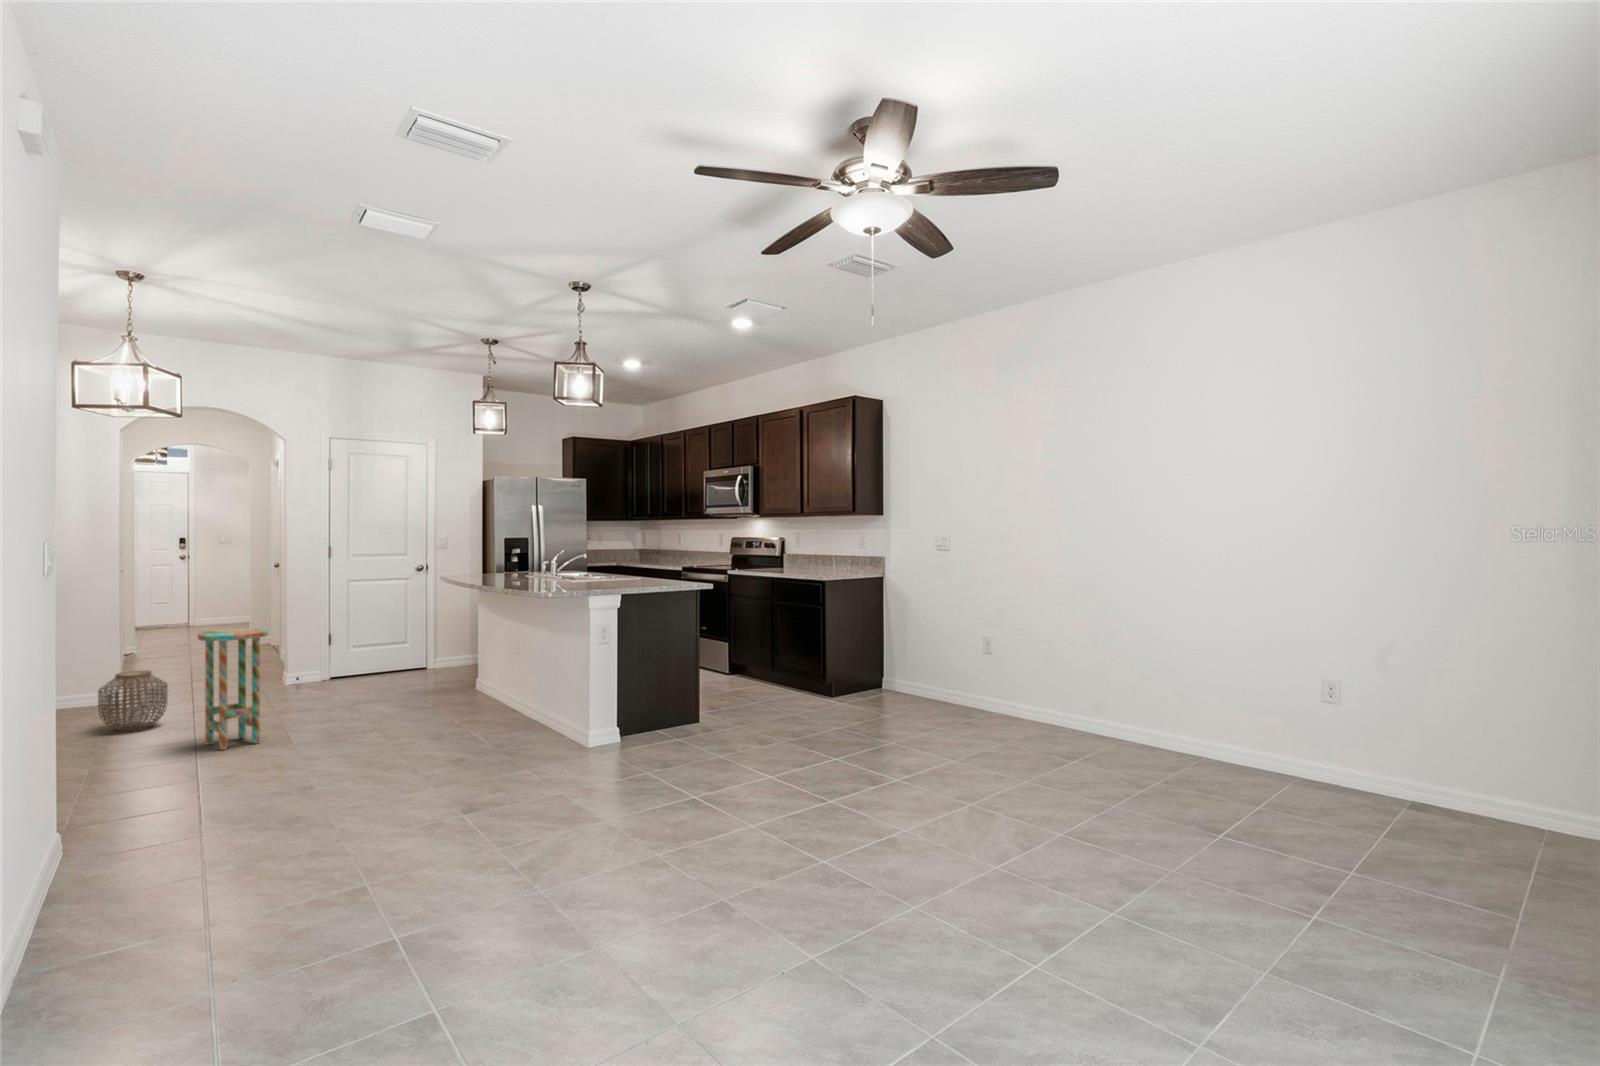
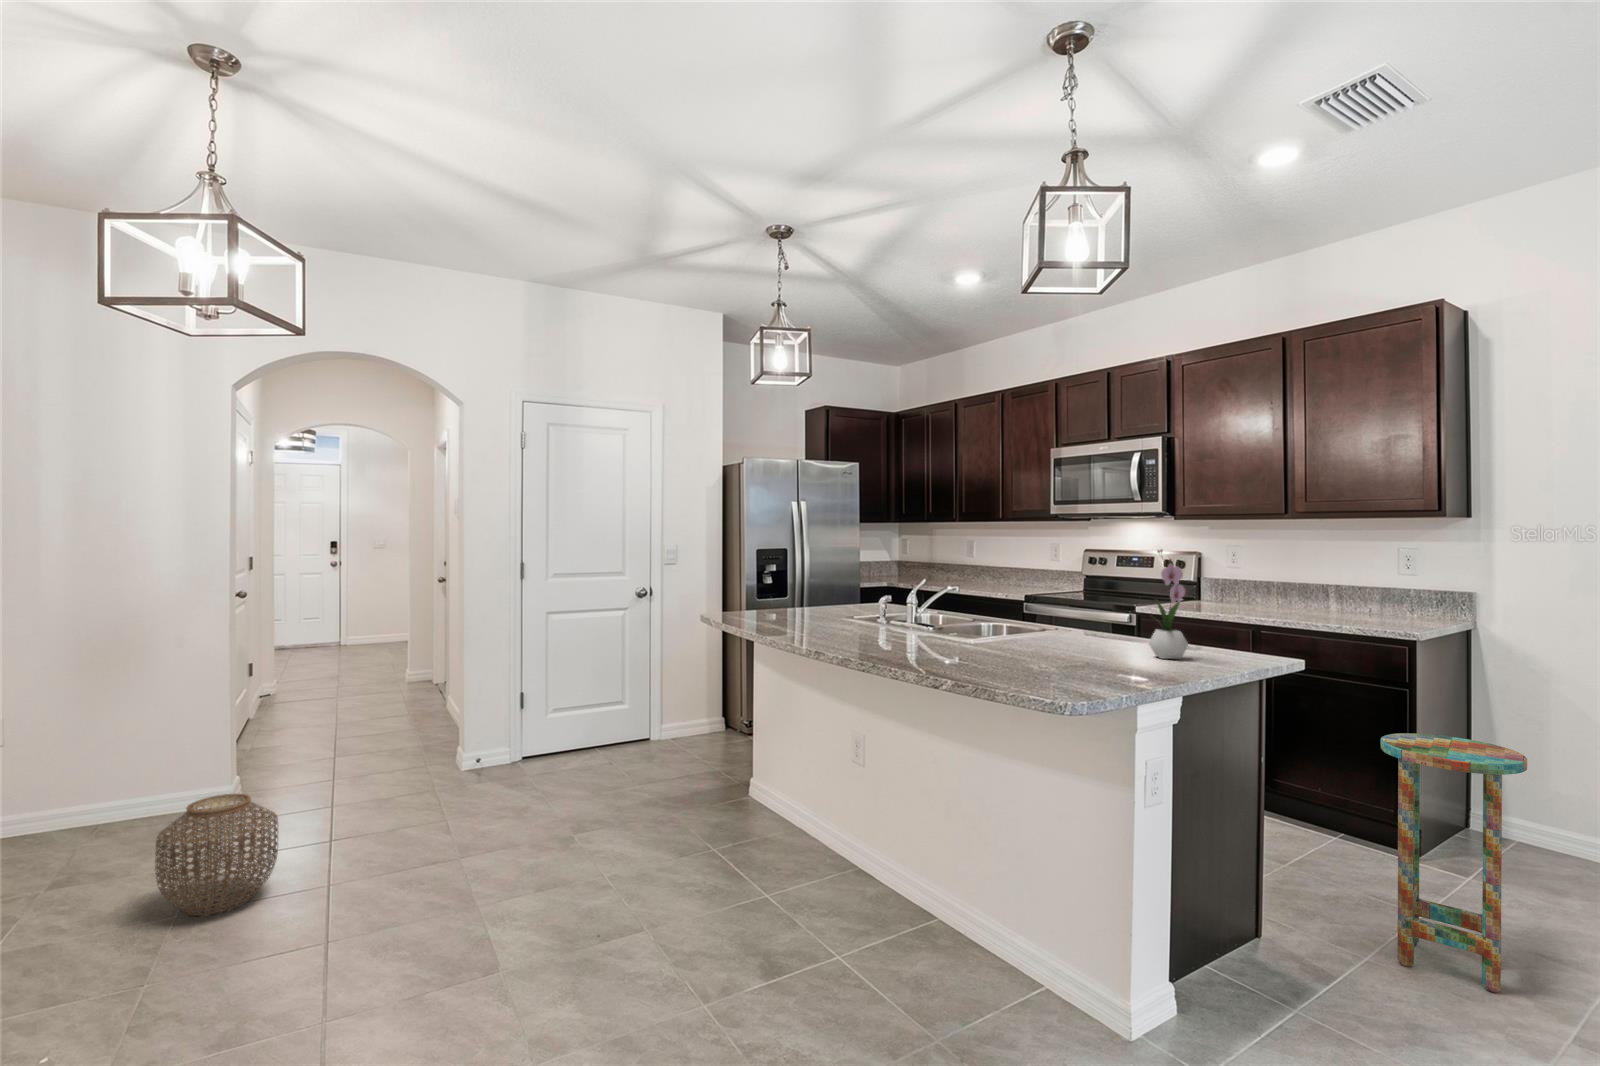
flower arrangement: none [637,531,656,585] -> present [1149,550,1188,659]
side table: present [198,629,268,750] -> present [1381,733,1527,992]

